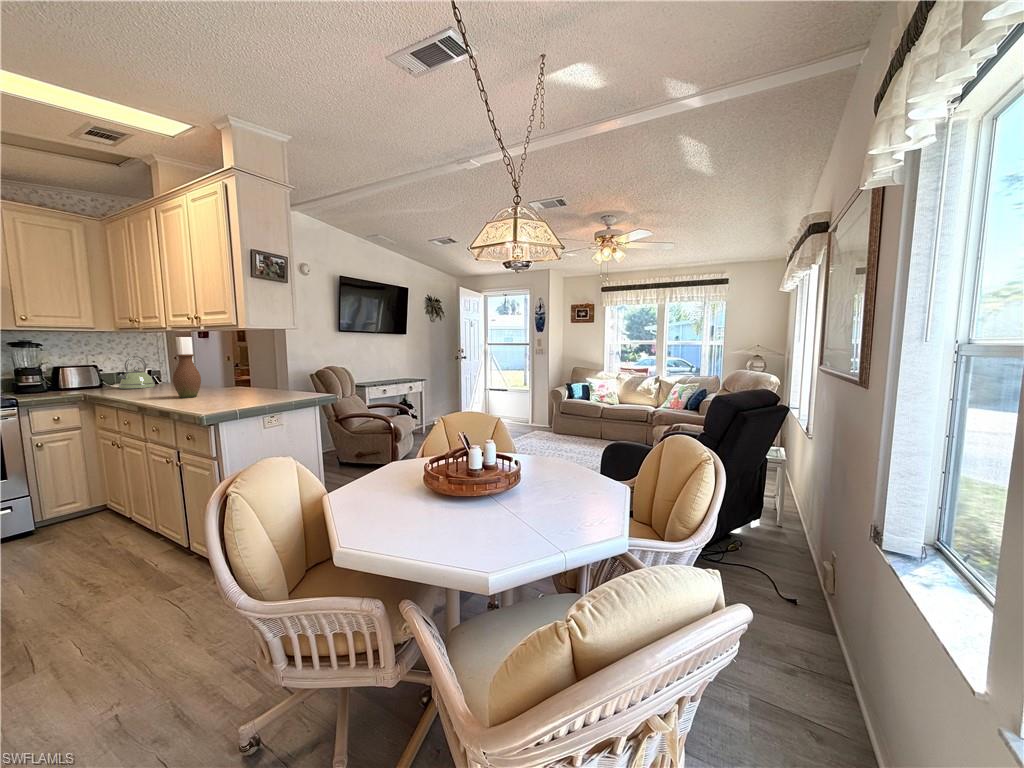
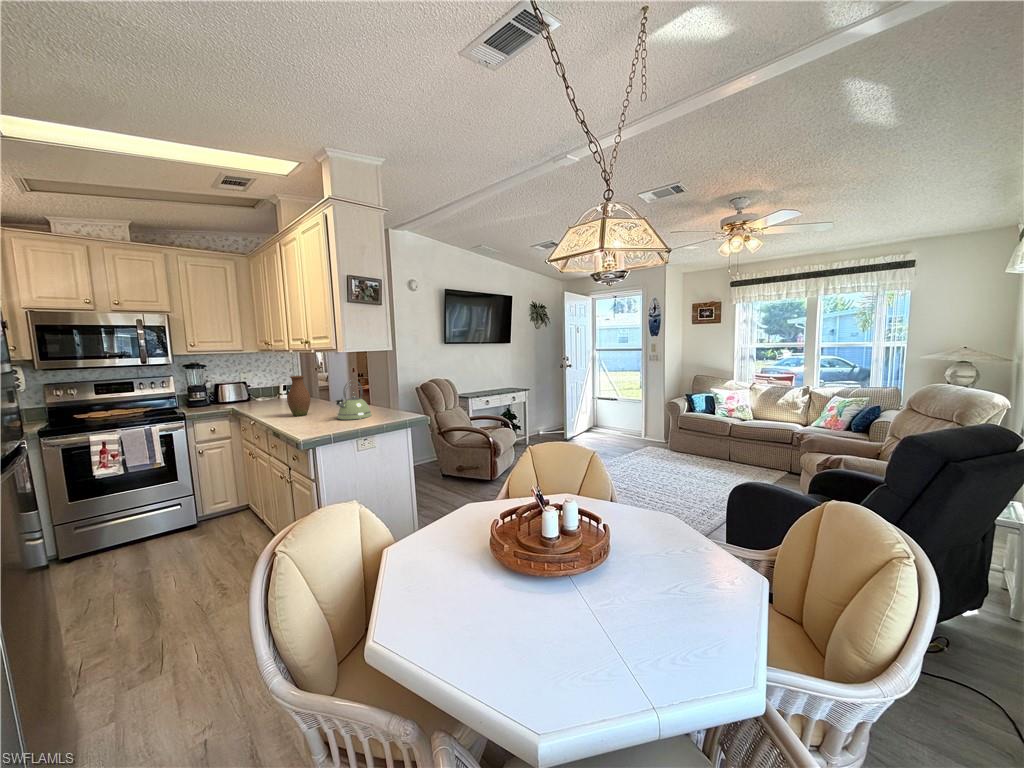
kettle: present [116,356,155,389] -> present [336,380,372,420]

